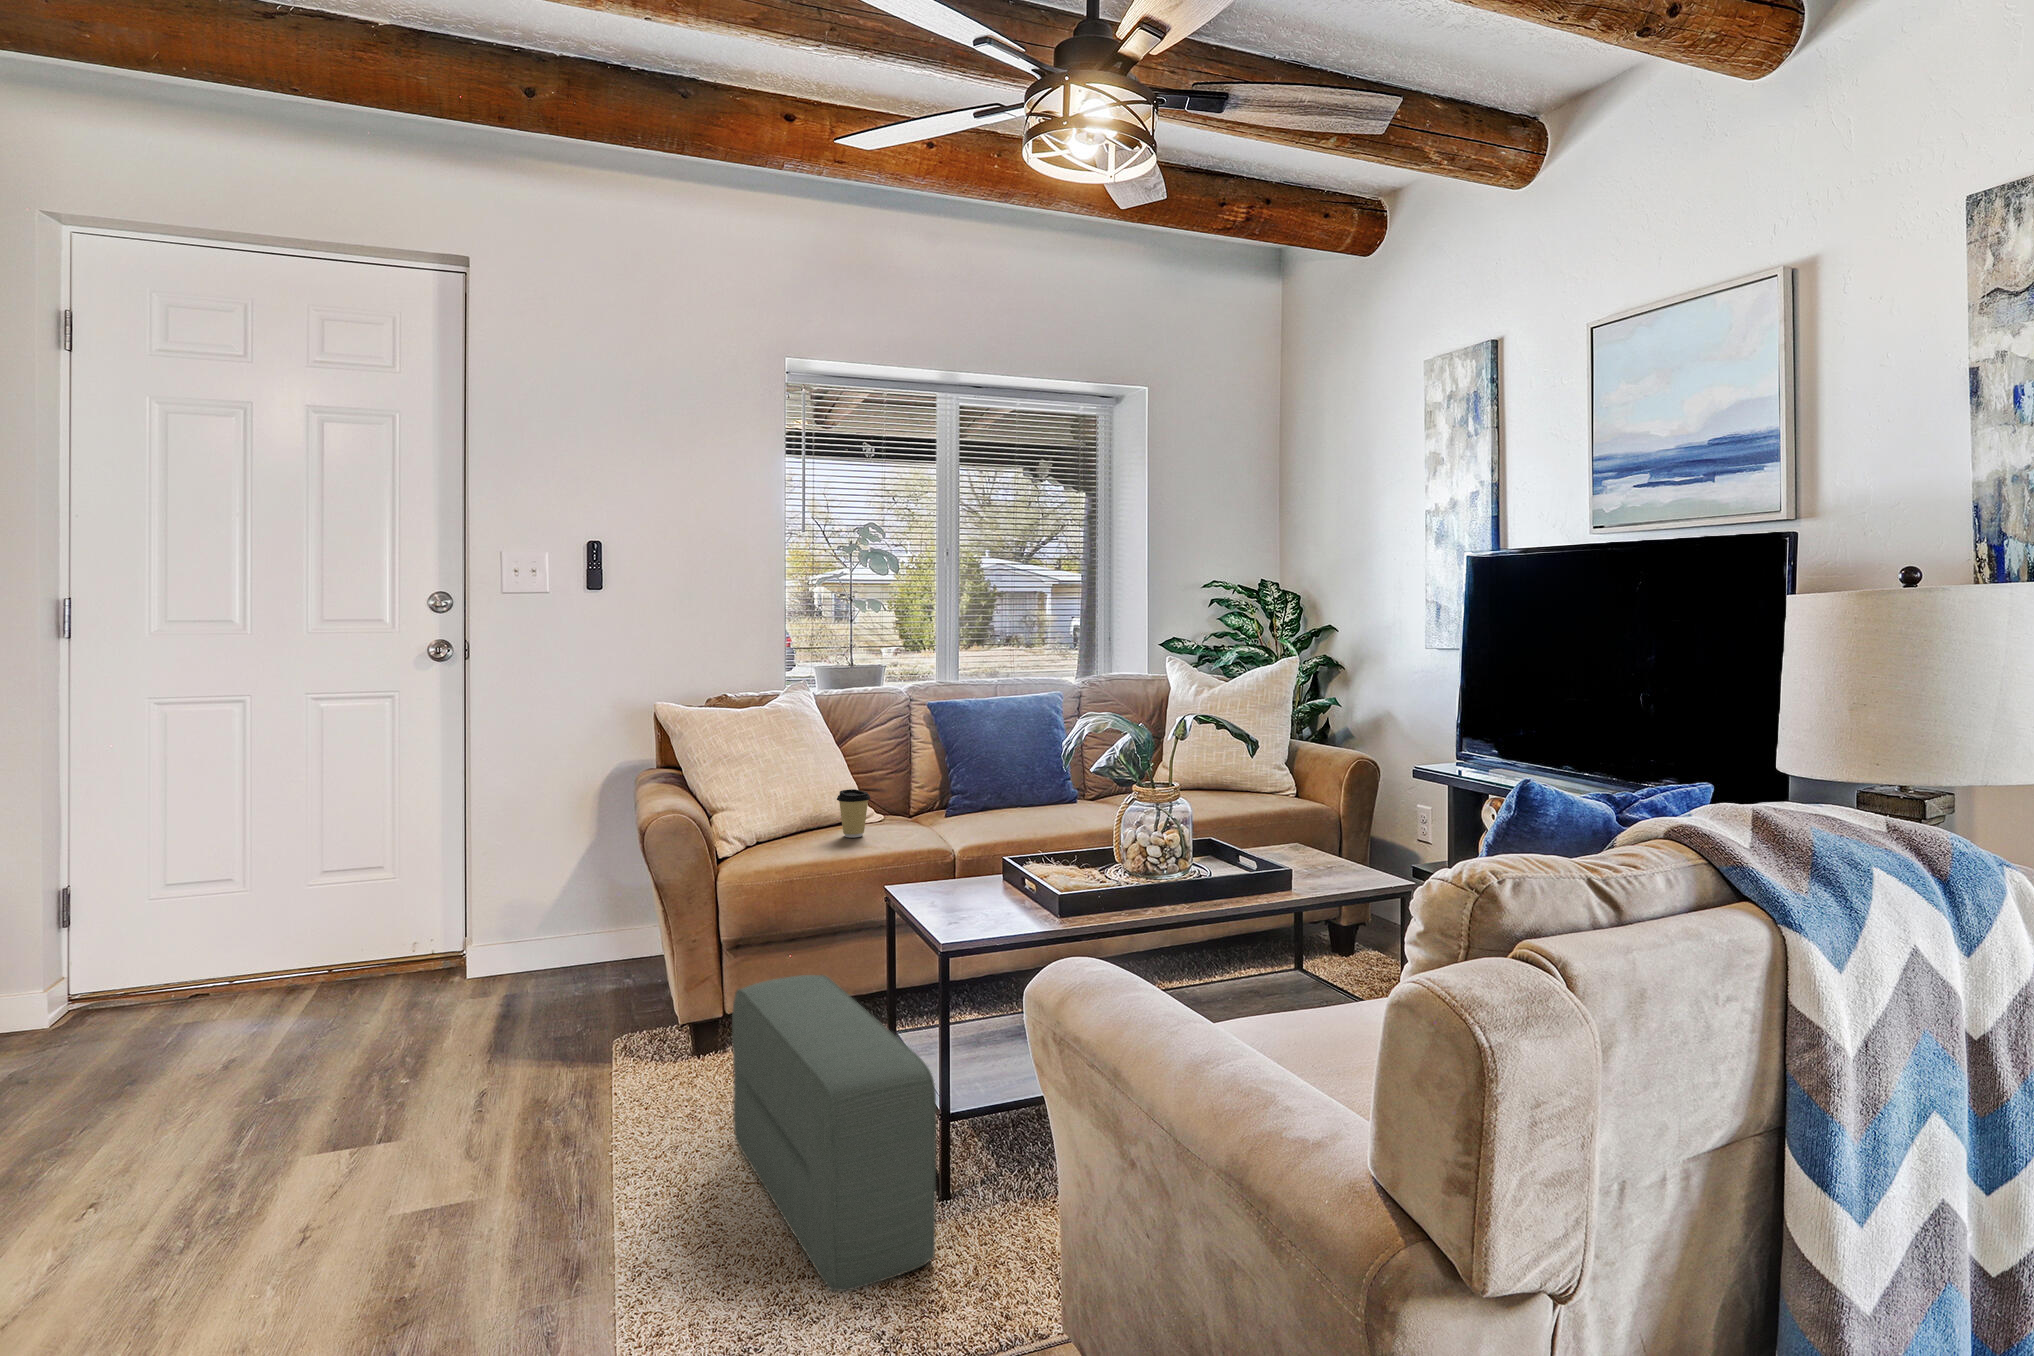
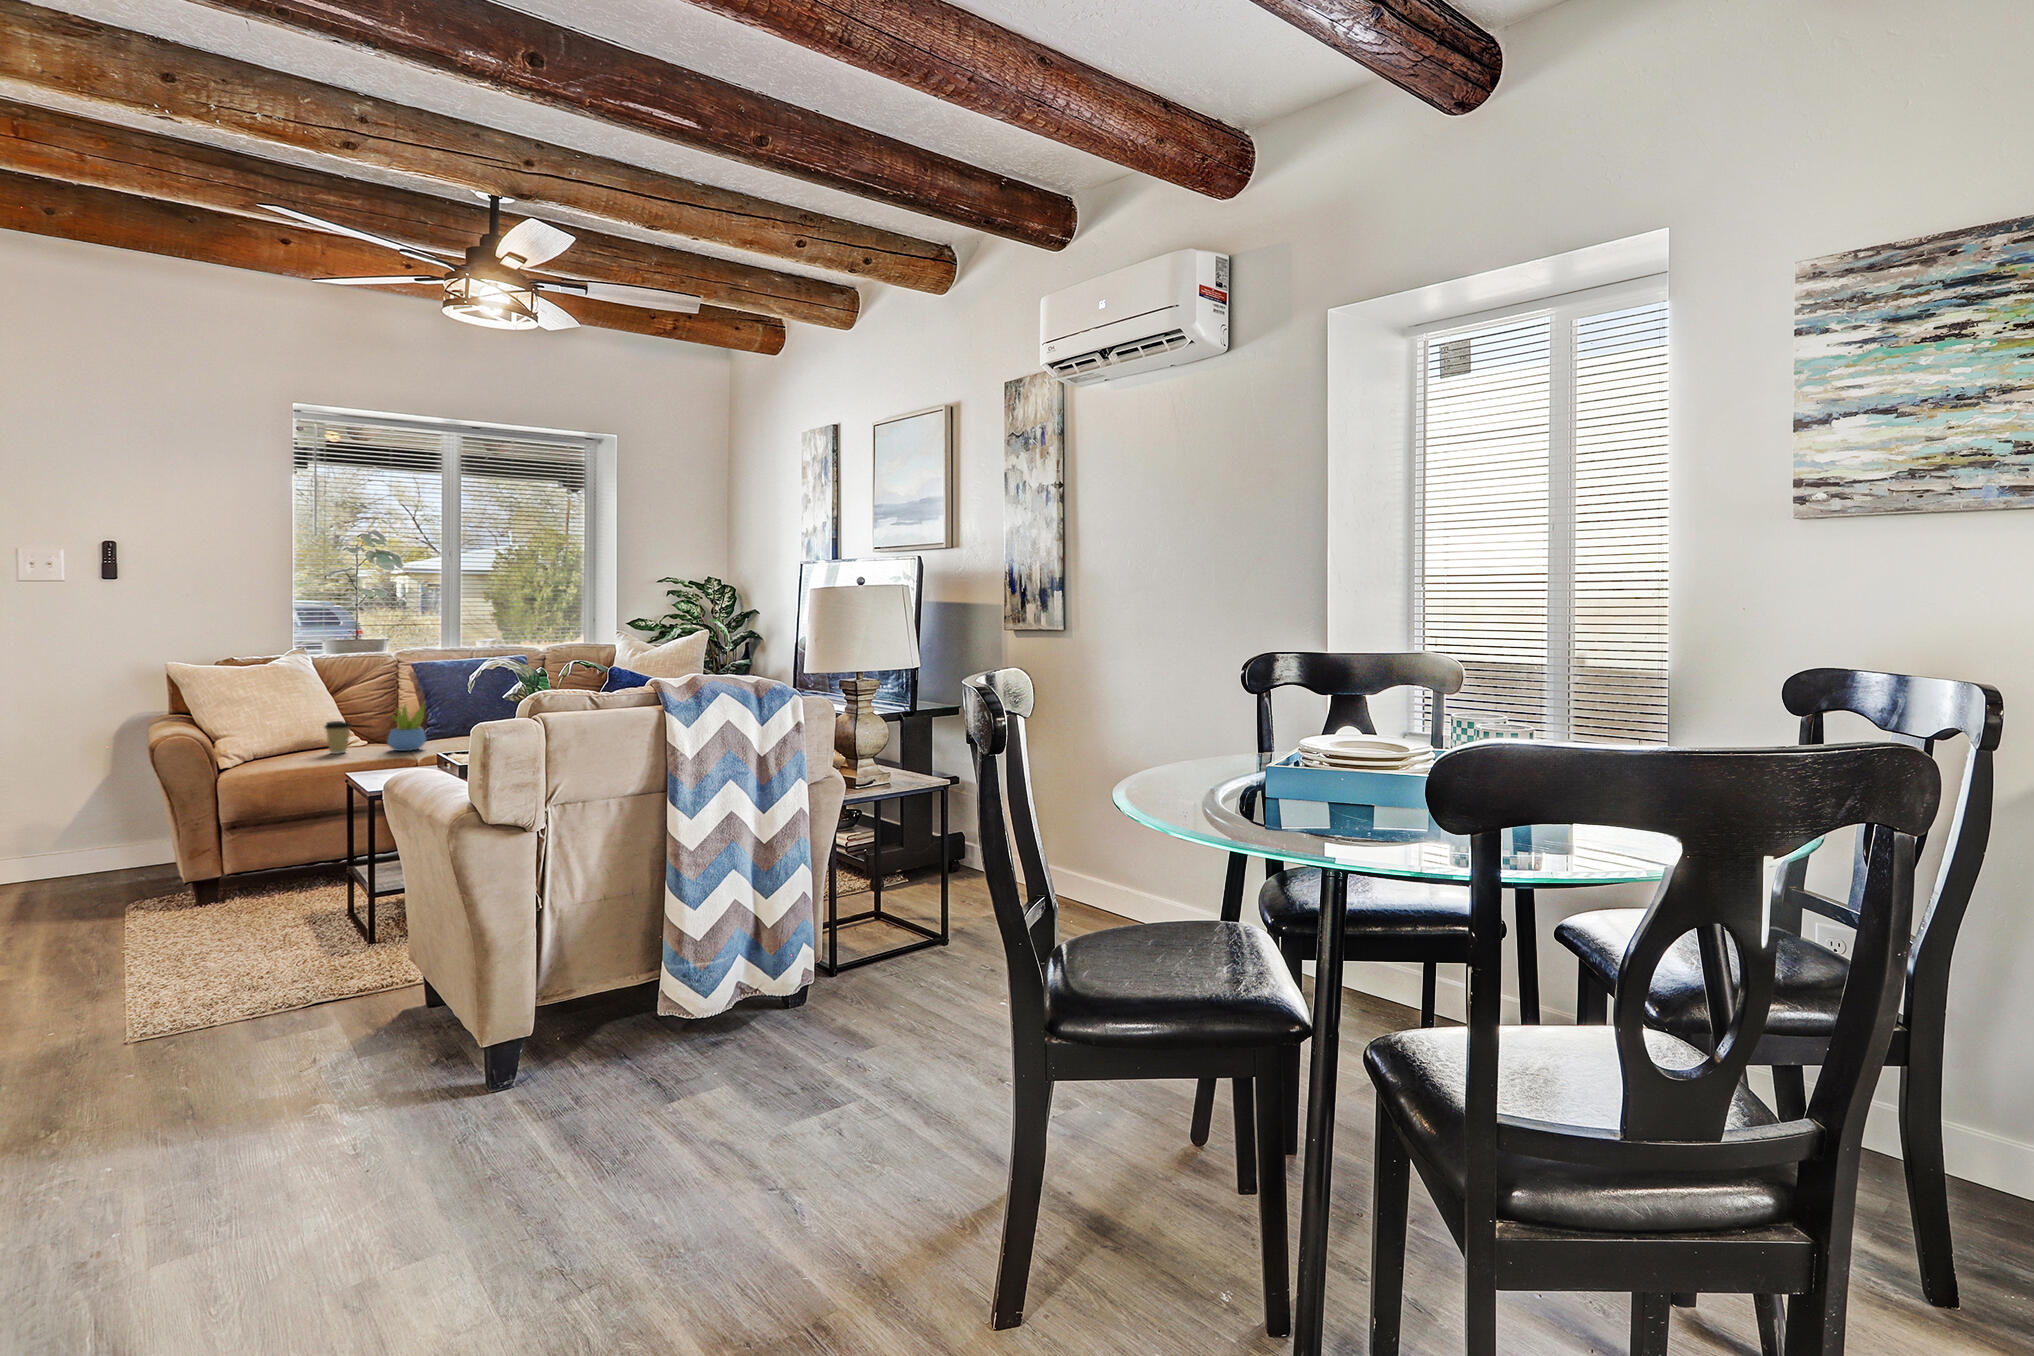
succulent plant: none [913,761,960,836] -> present [387,704,426,751]
pouf: present [732,975,936,1291] -> none [220,826,351,978]

